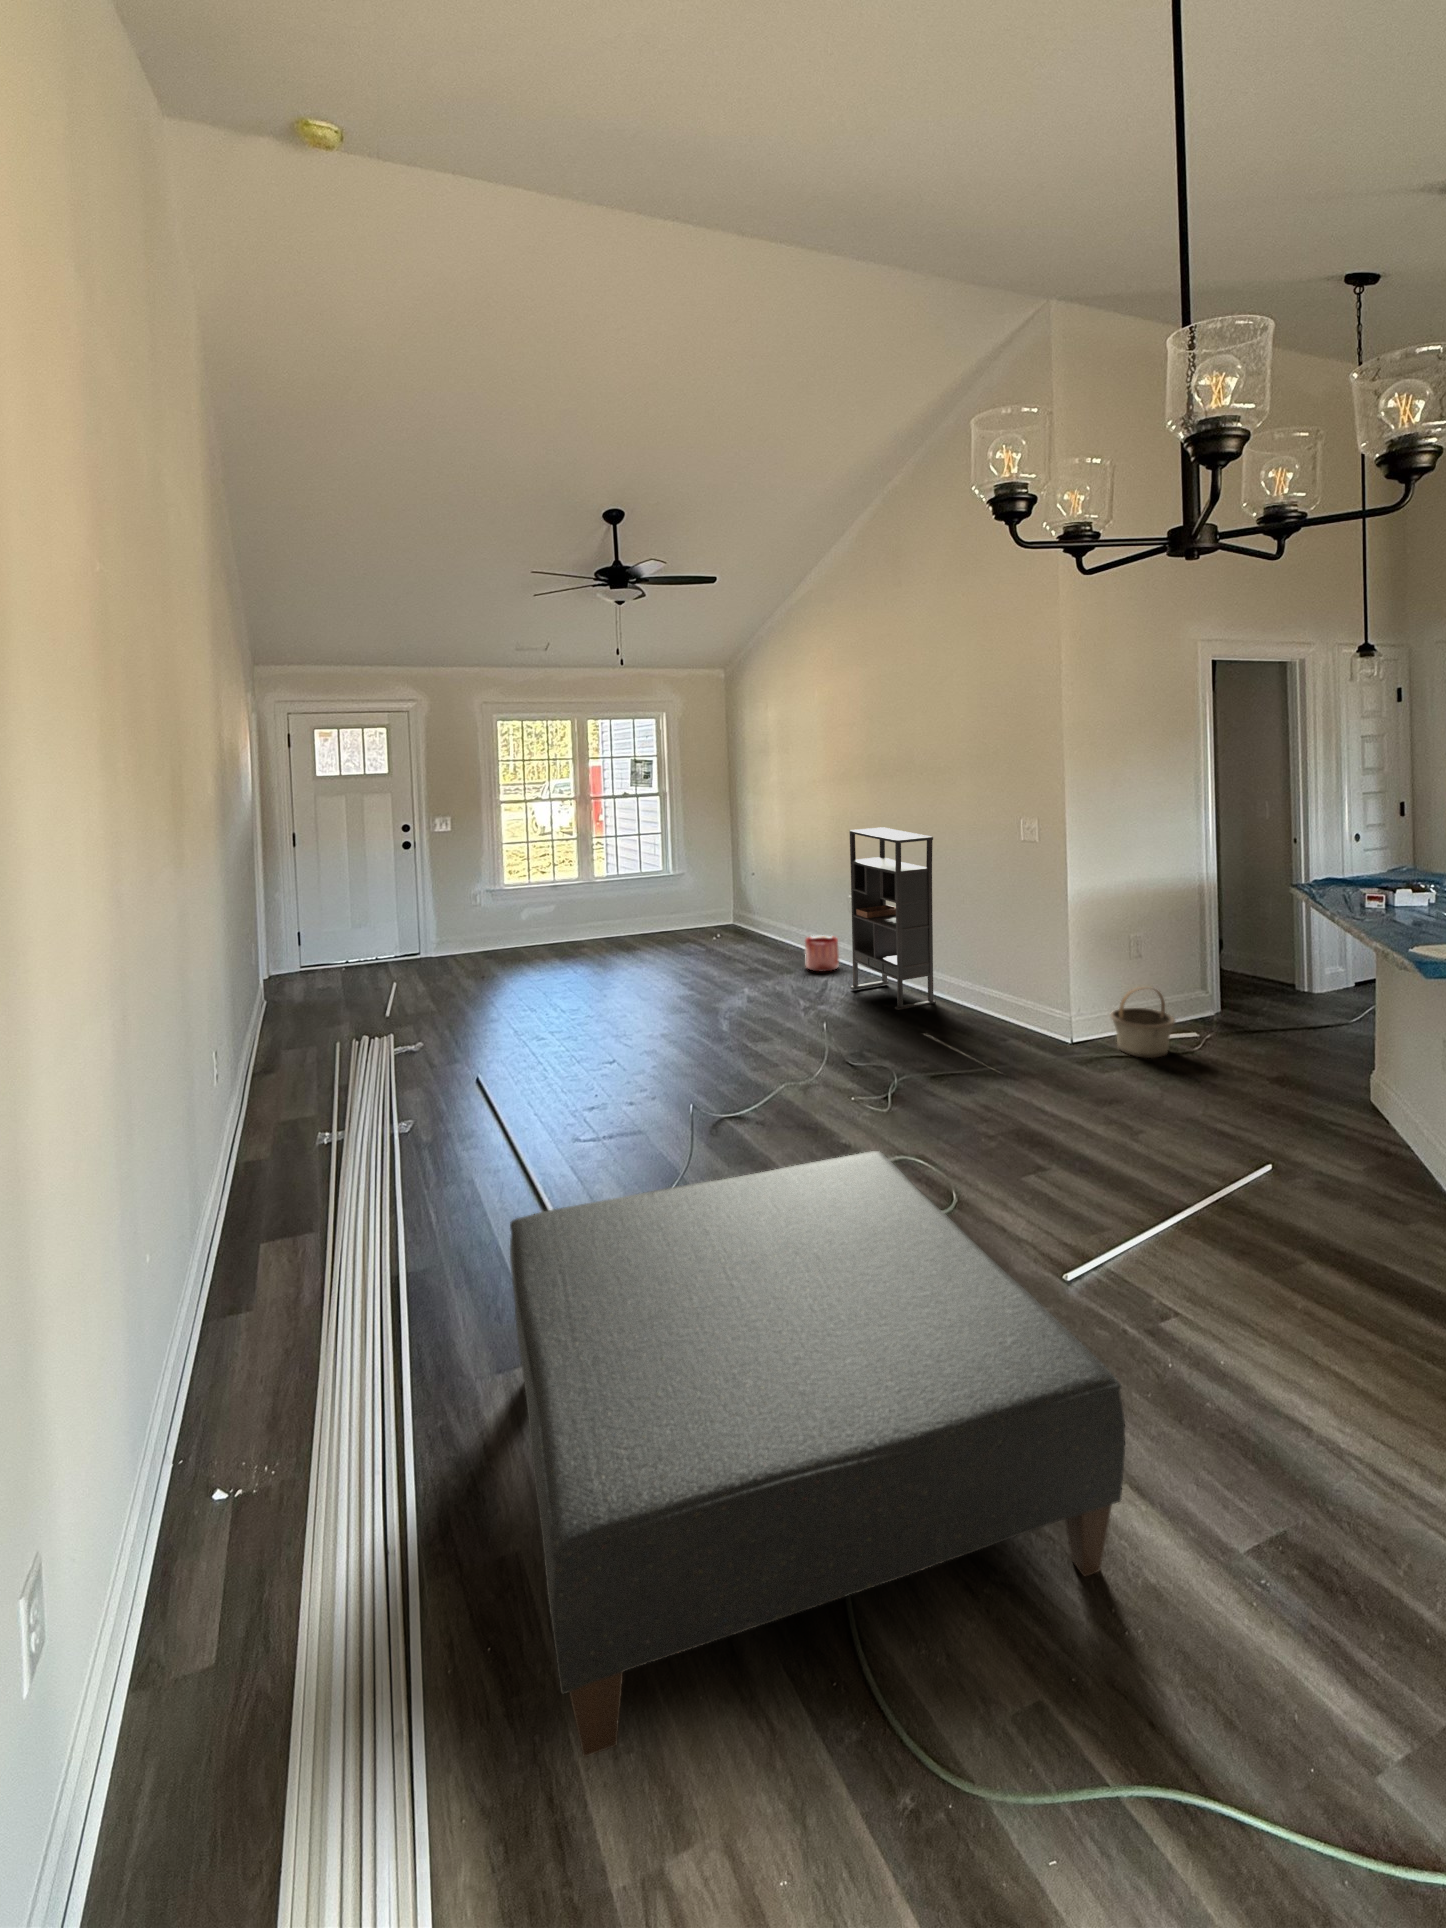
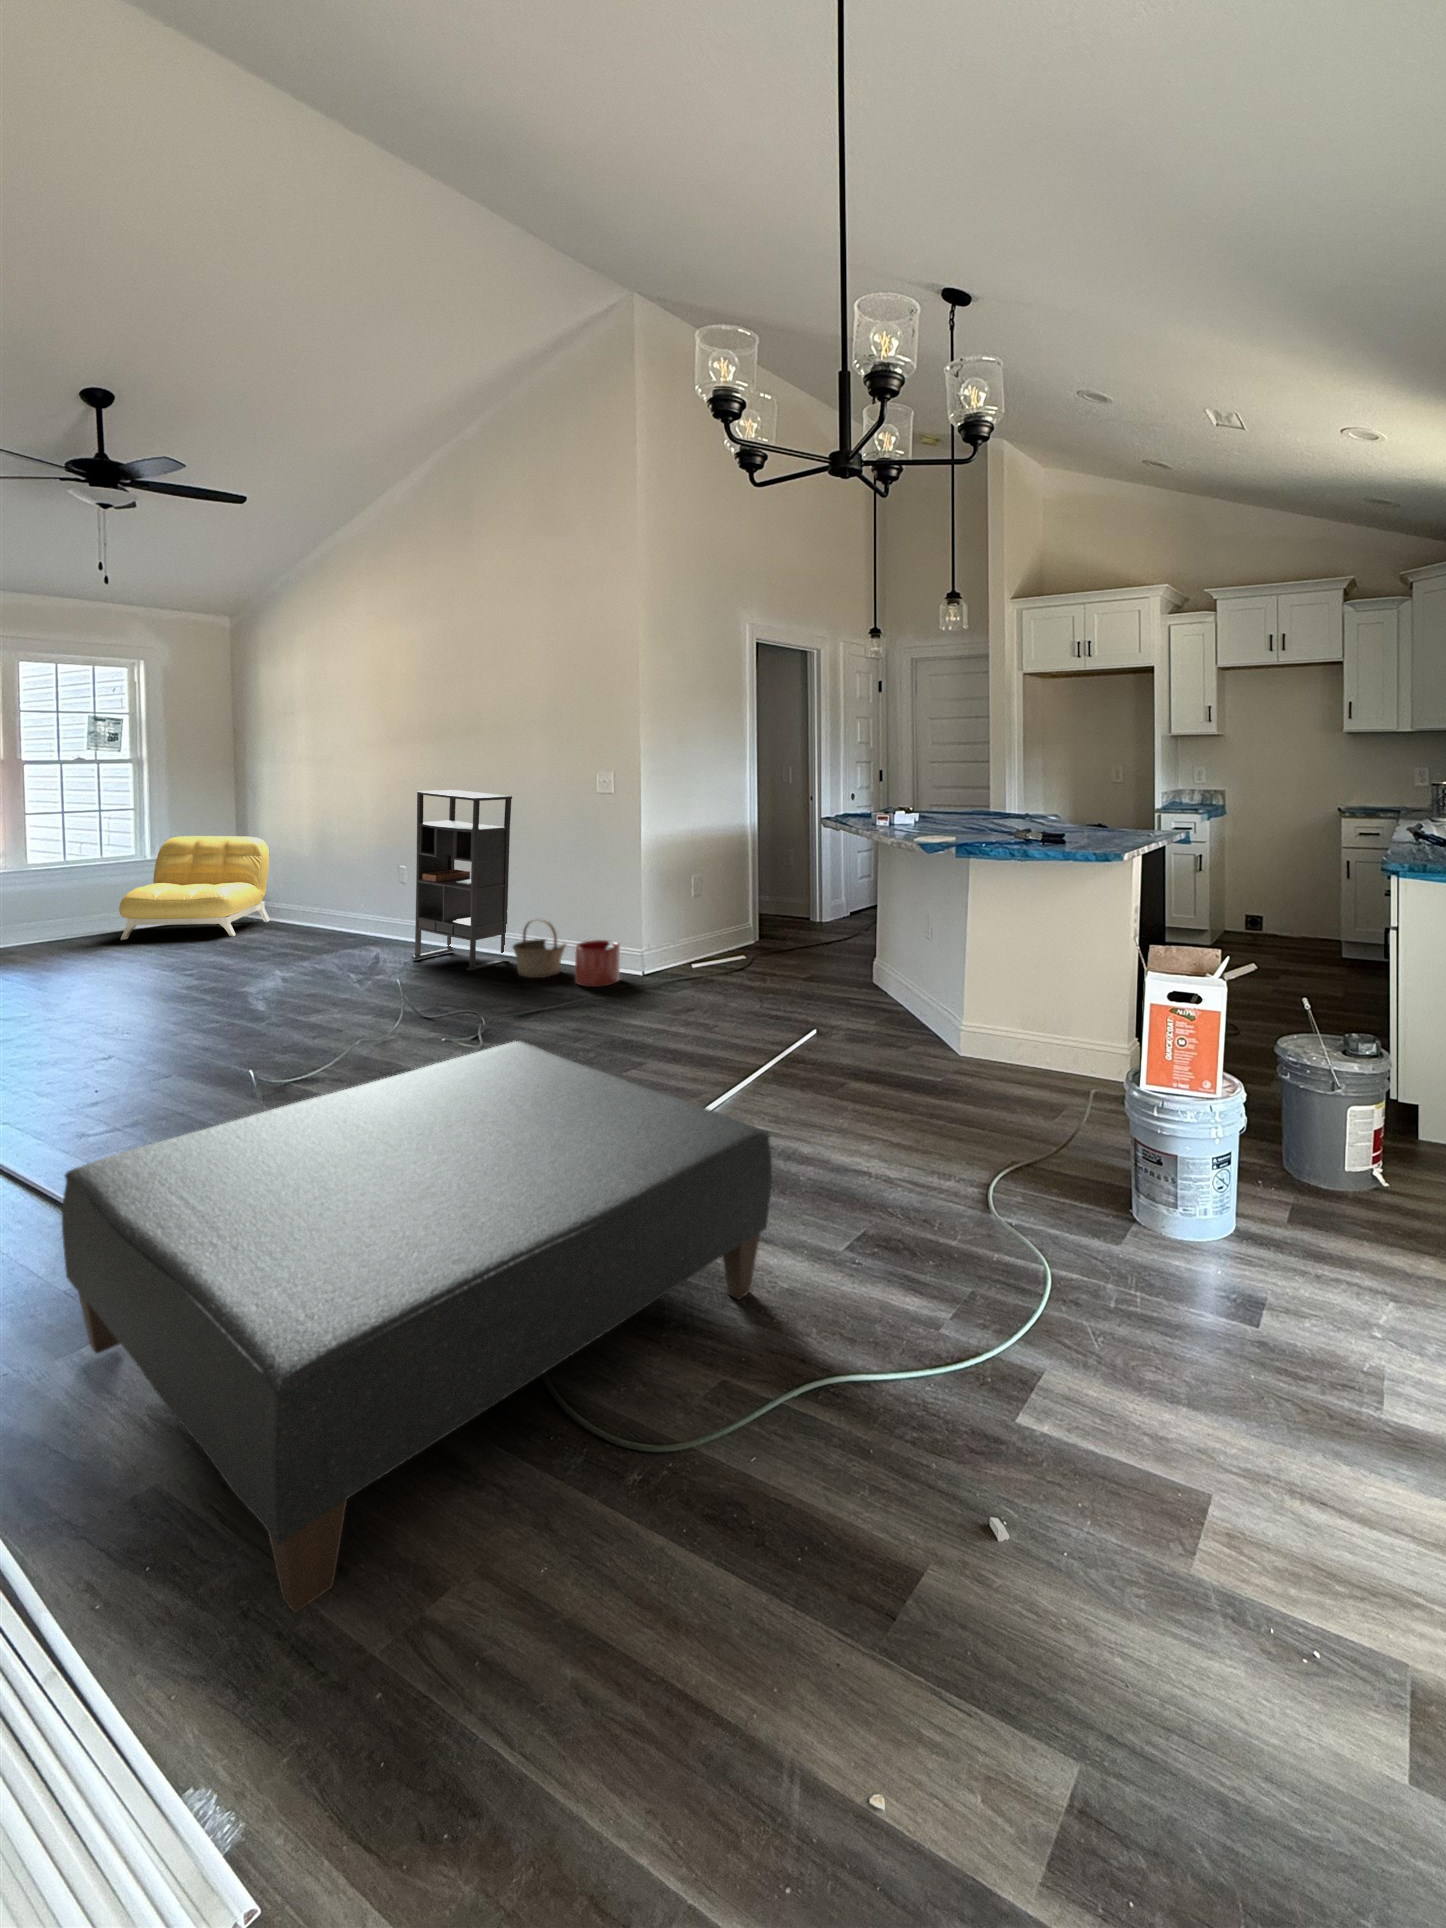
armchair: none [650,857,753,947] -> present [119,836,270,940]
planter: present [805,936,839,971] -> present [575,940,620,987]
basket: present [1111,987,1175,1058] -> present [513,920,566,978]

